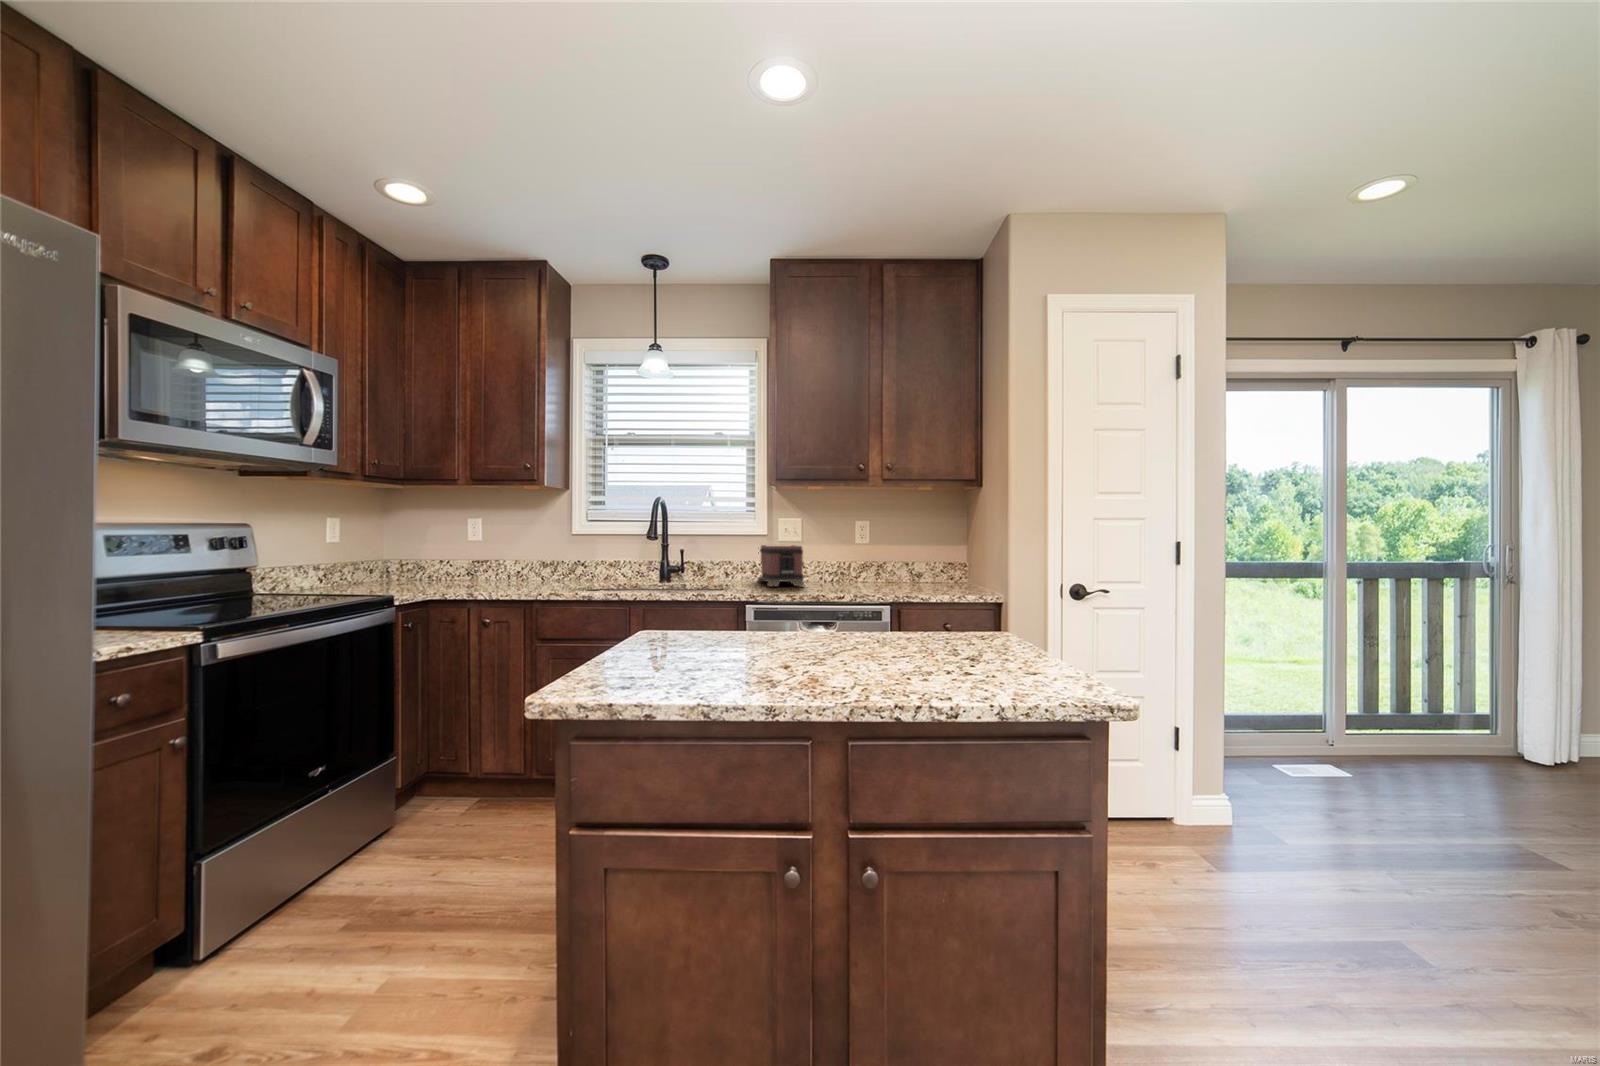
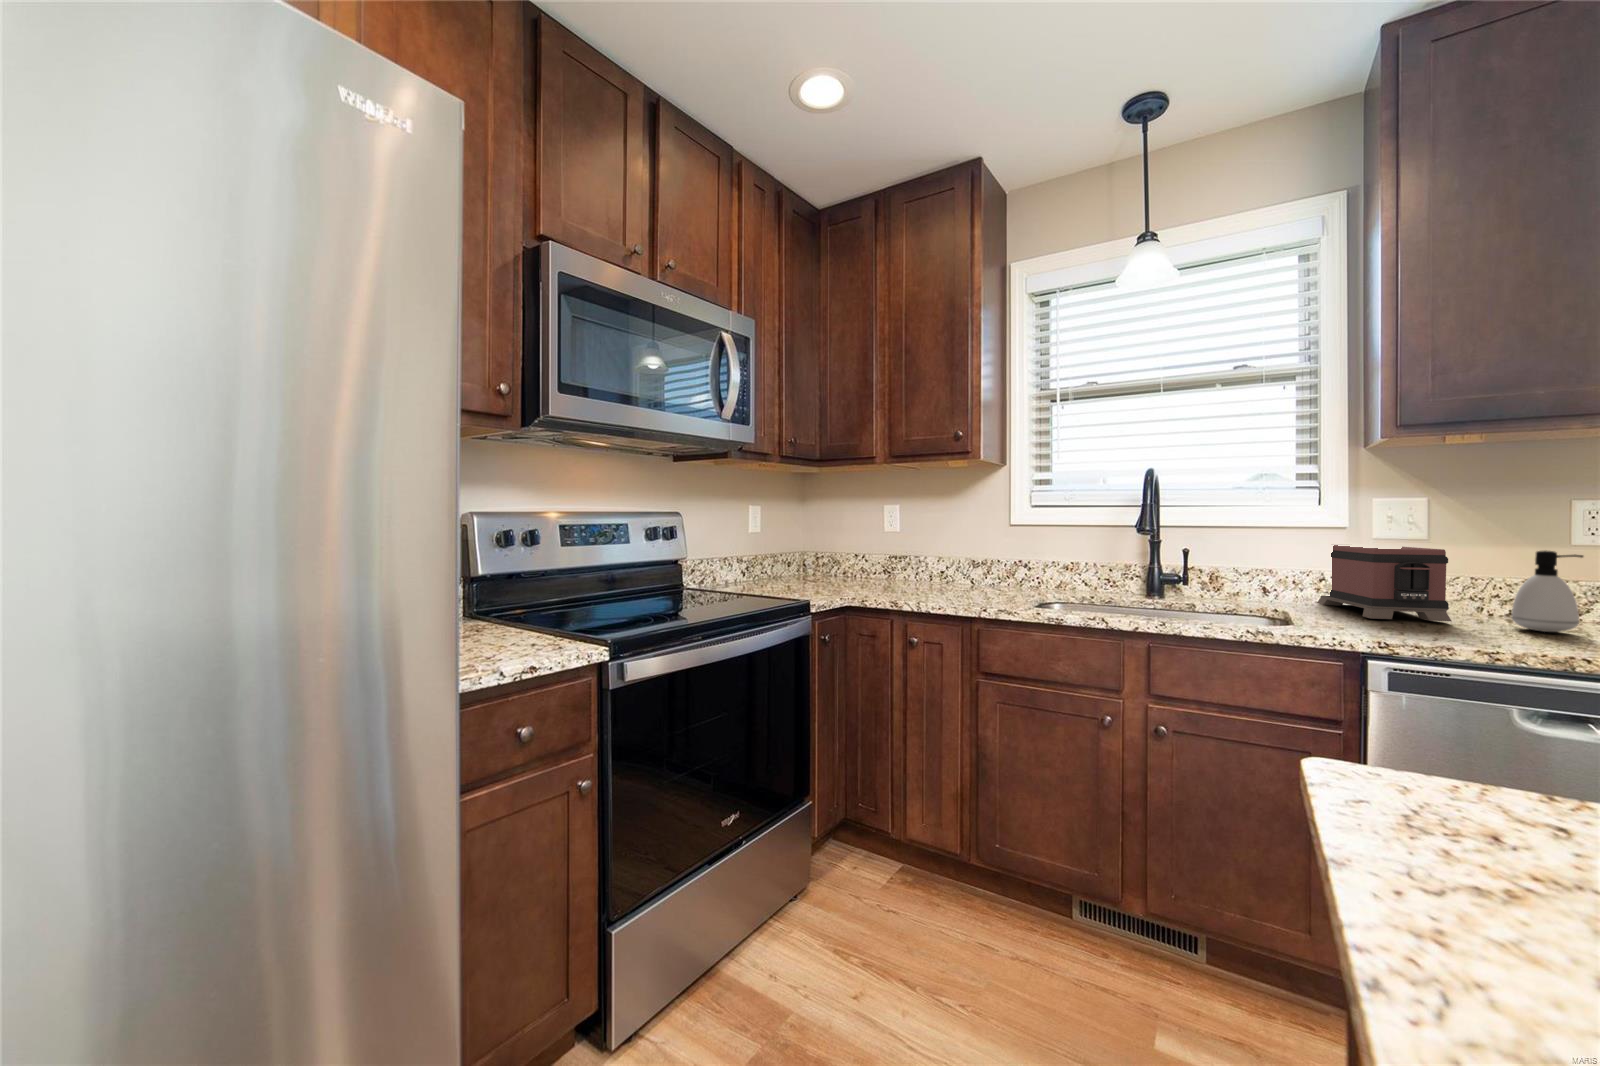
soap dispenser: none [828,545,852,588] -> present [1512,550,1583,632]

